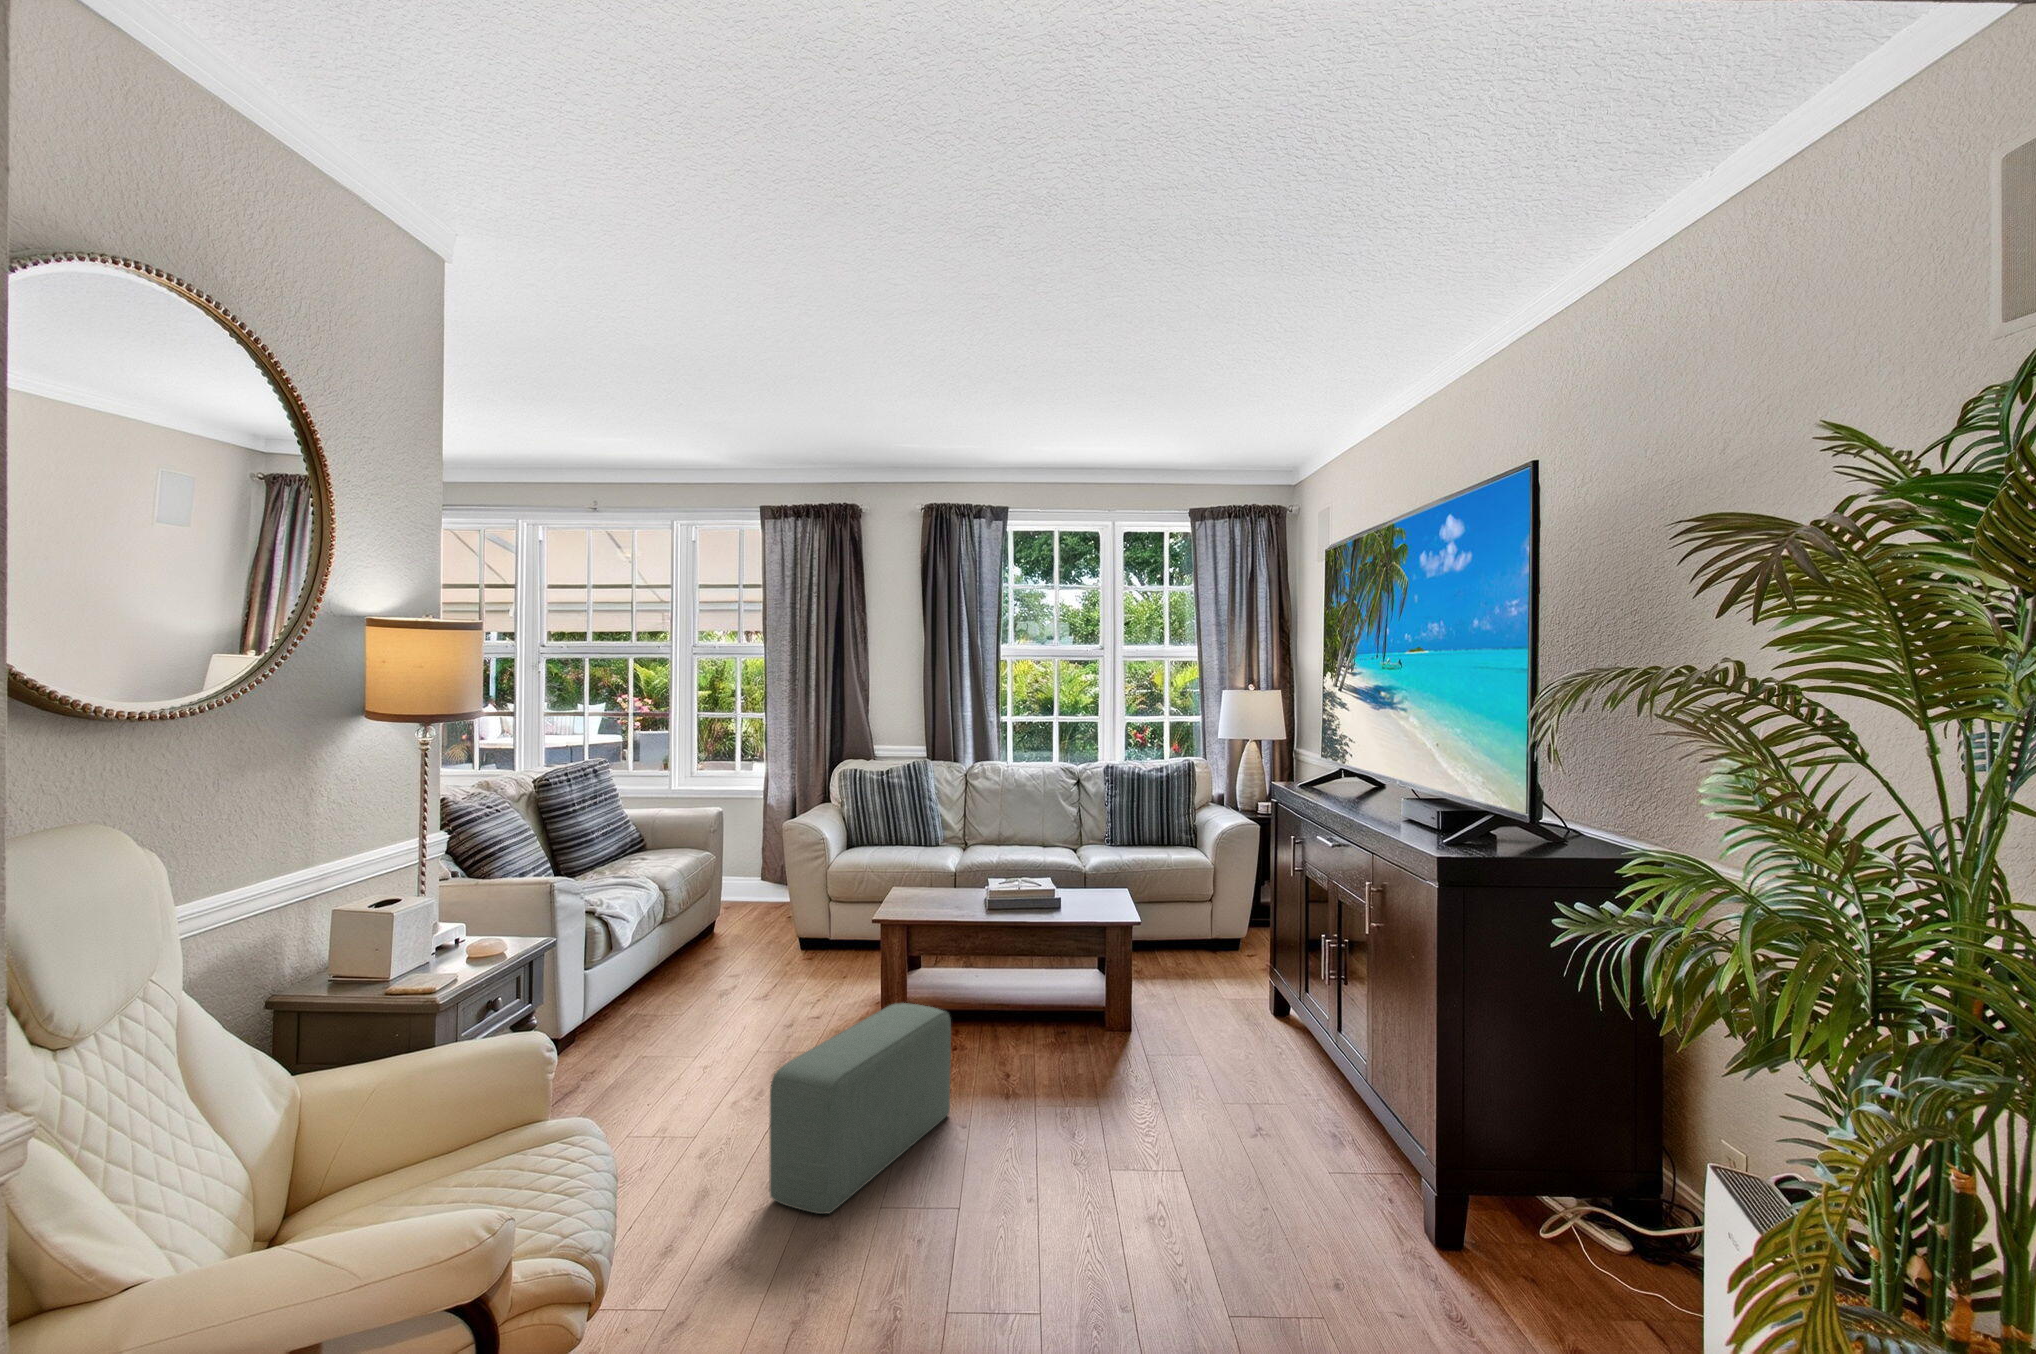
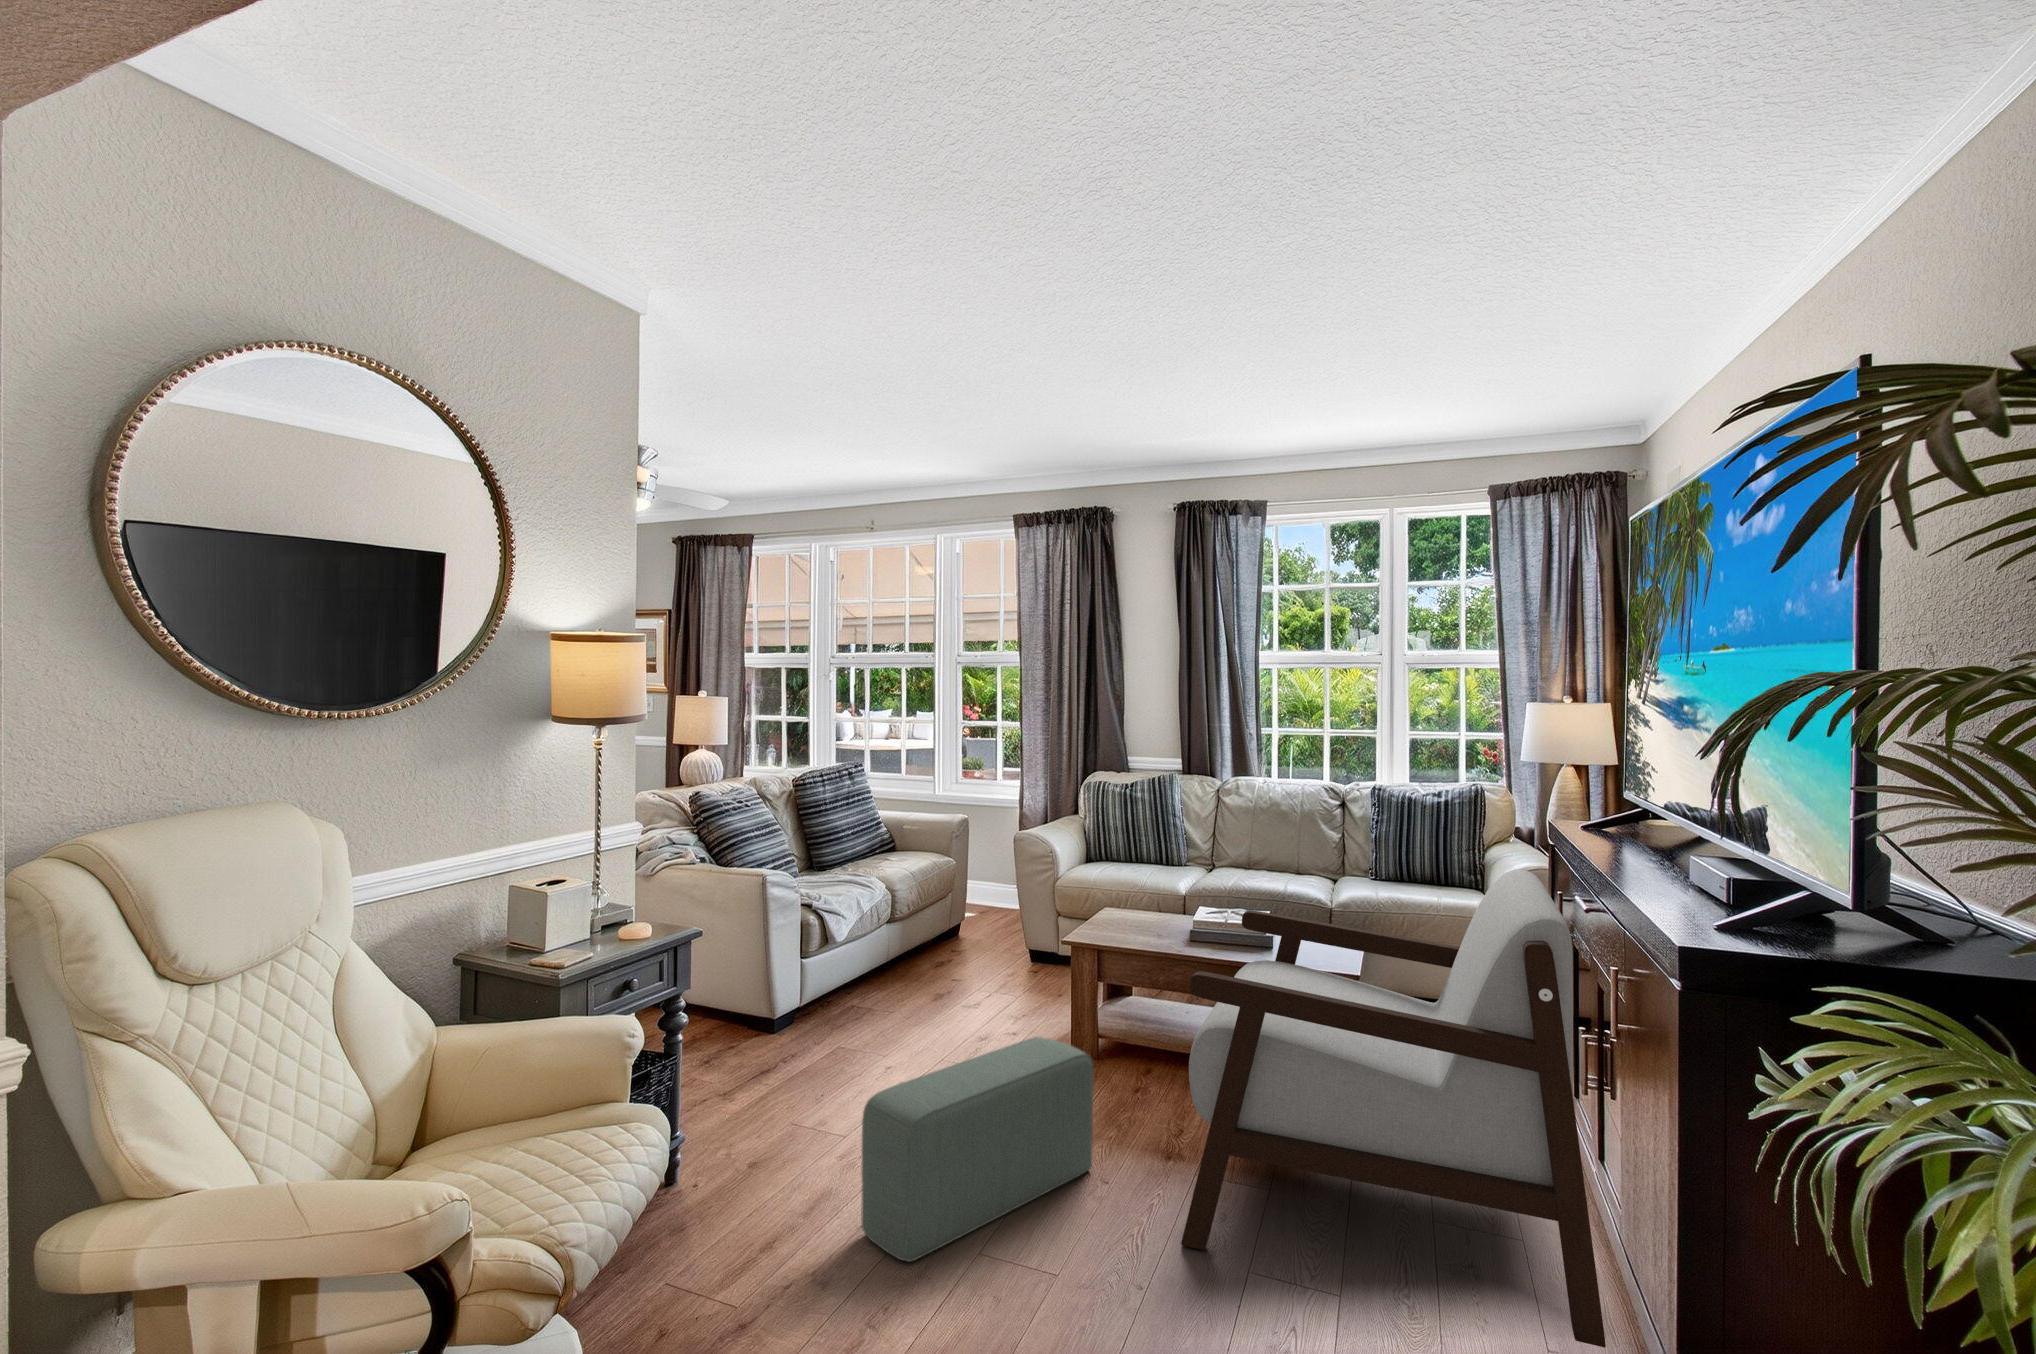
armchair: none [1050,823,1367,1164] -> present [1181,869,1606,1348]

